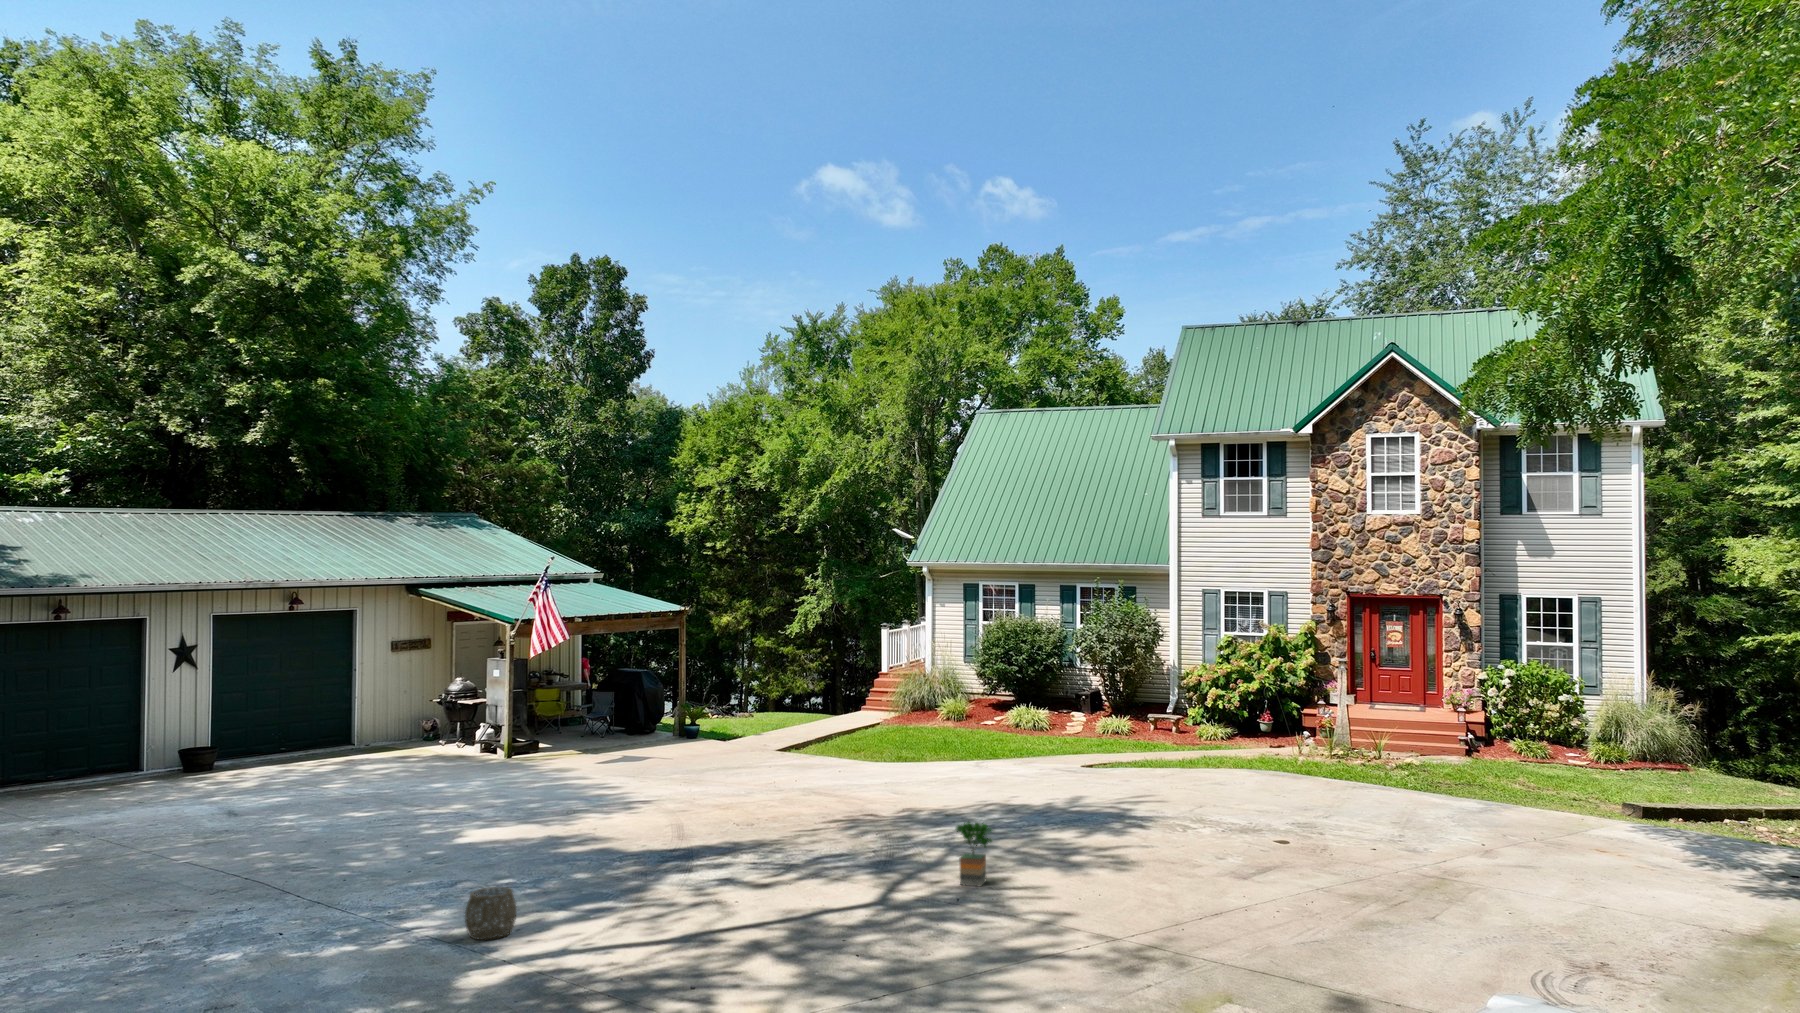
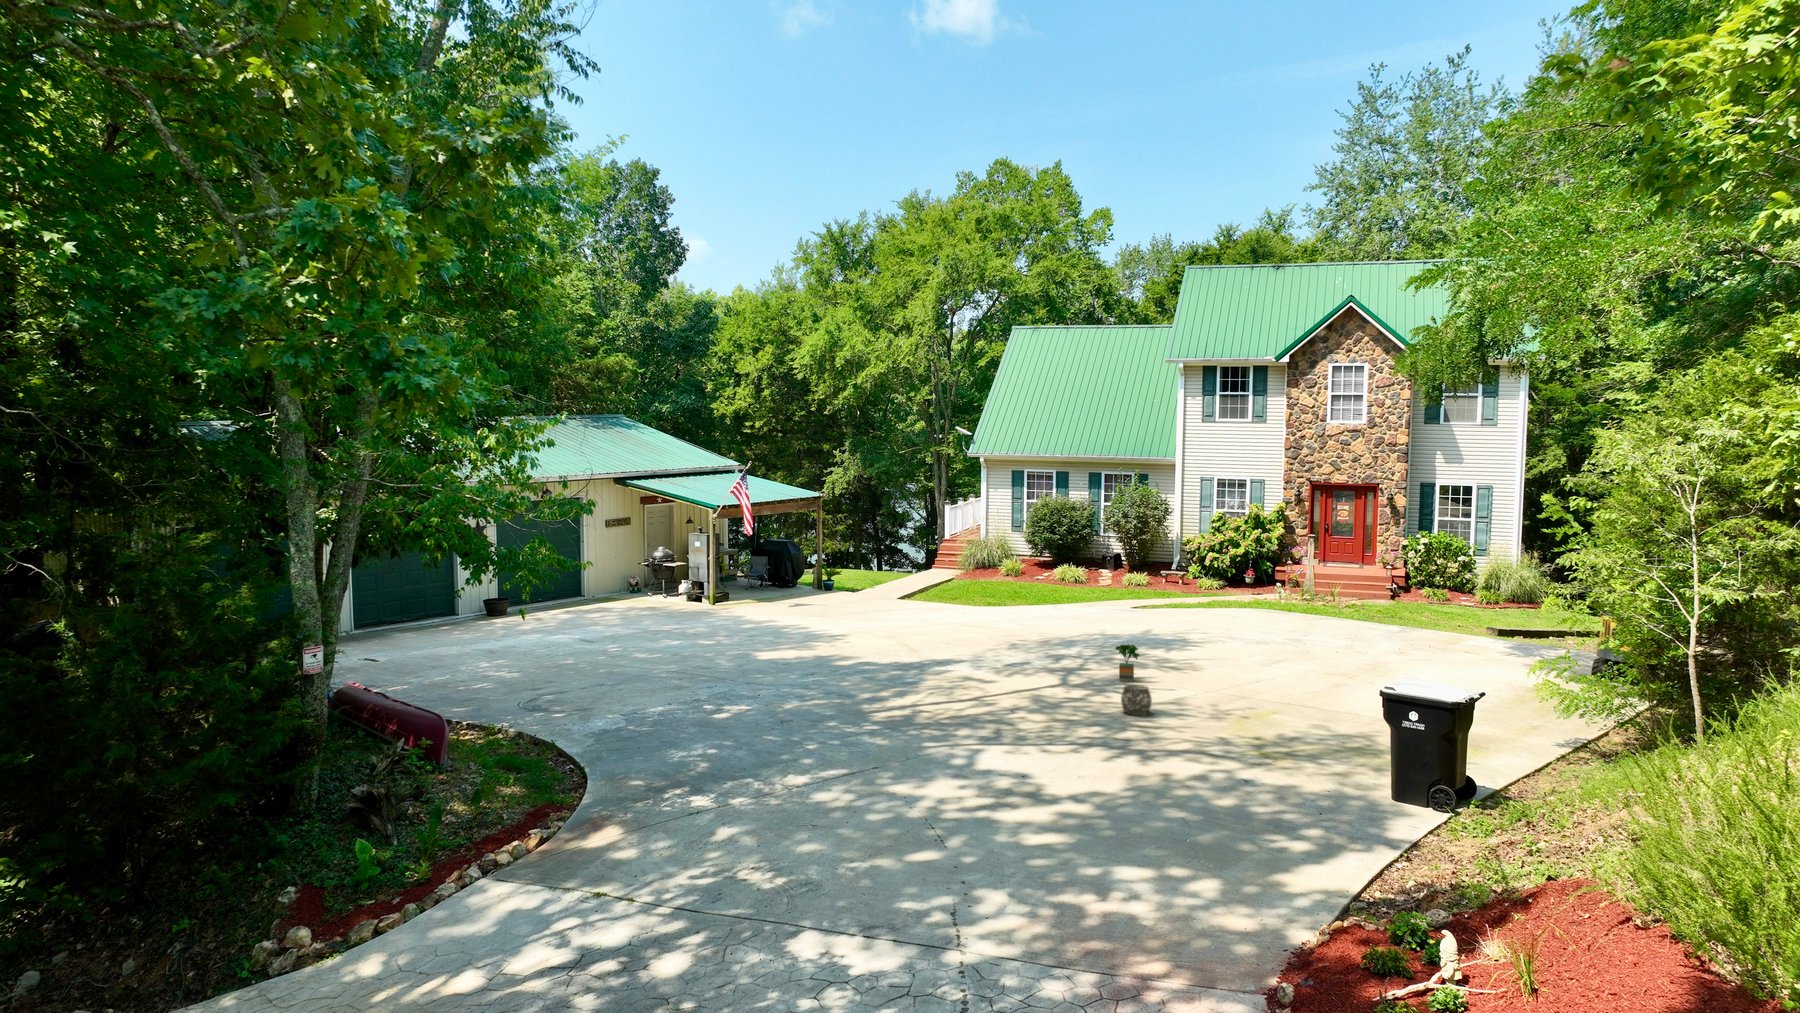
woven basket: present [465,887,517,940] -> present [1121,685,1152,715]

